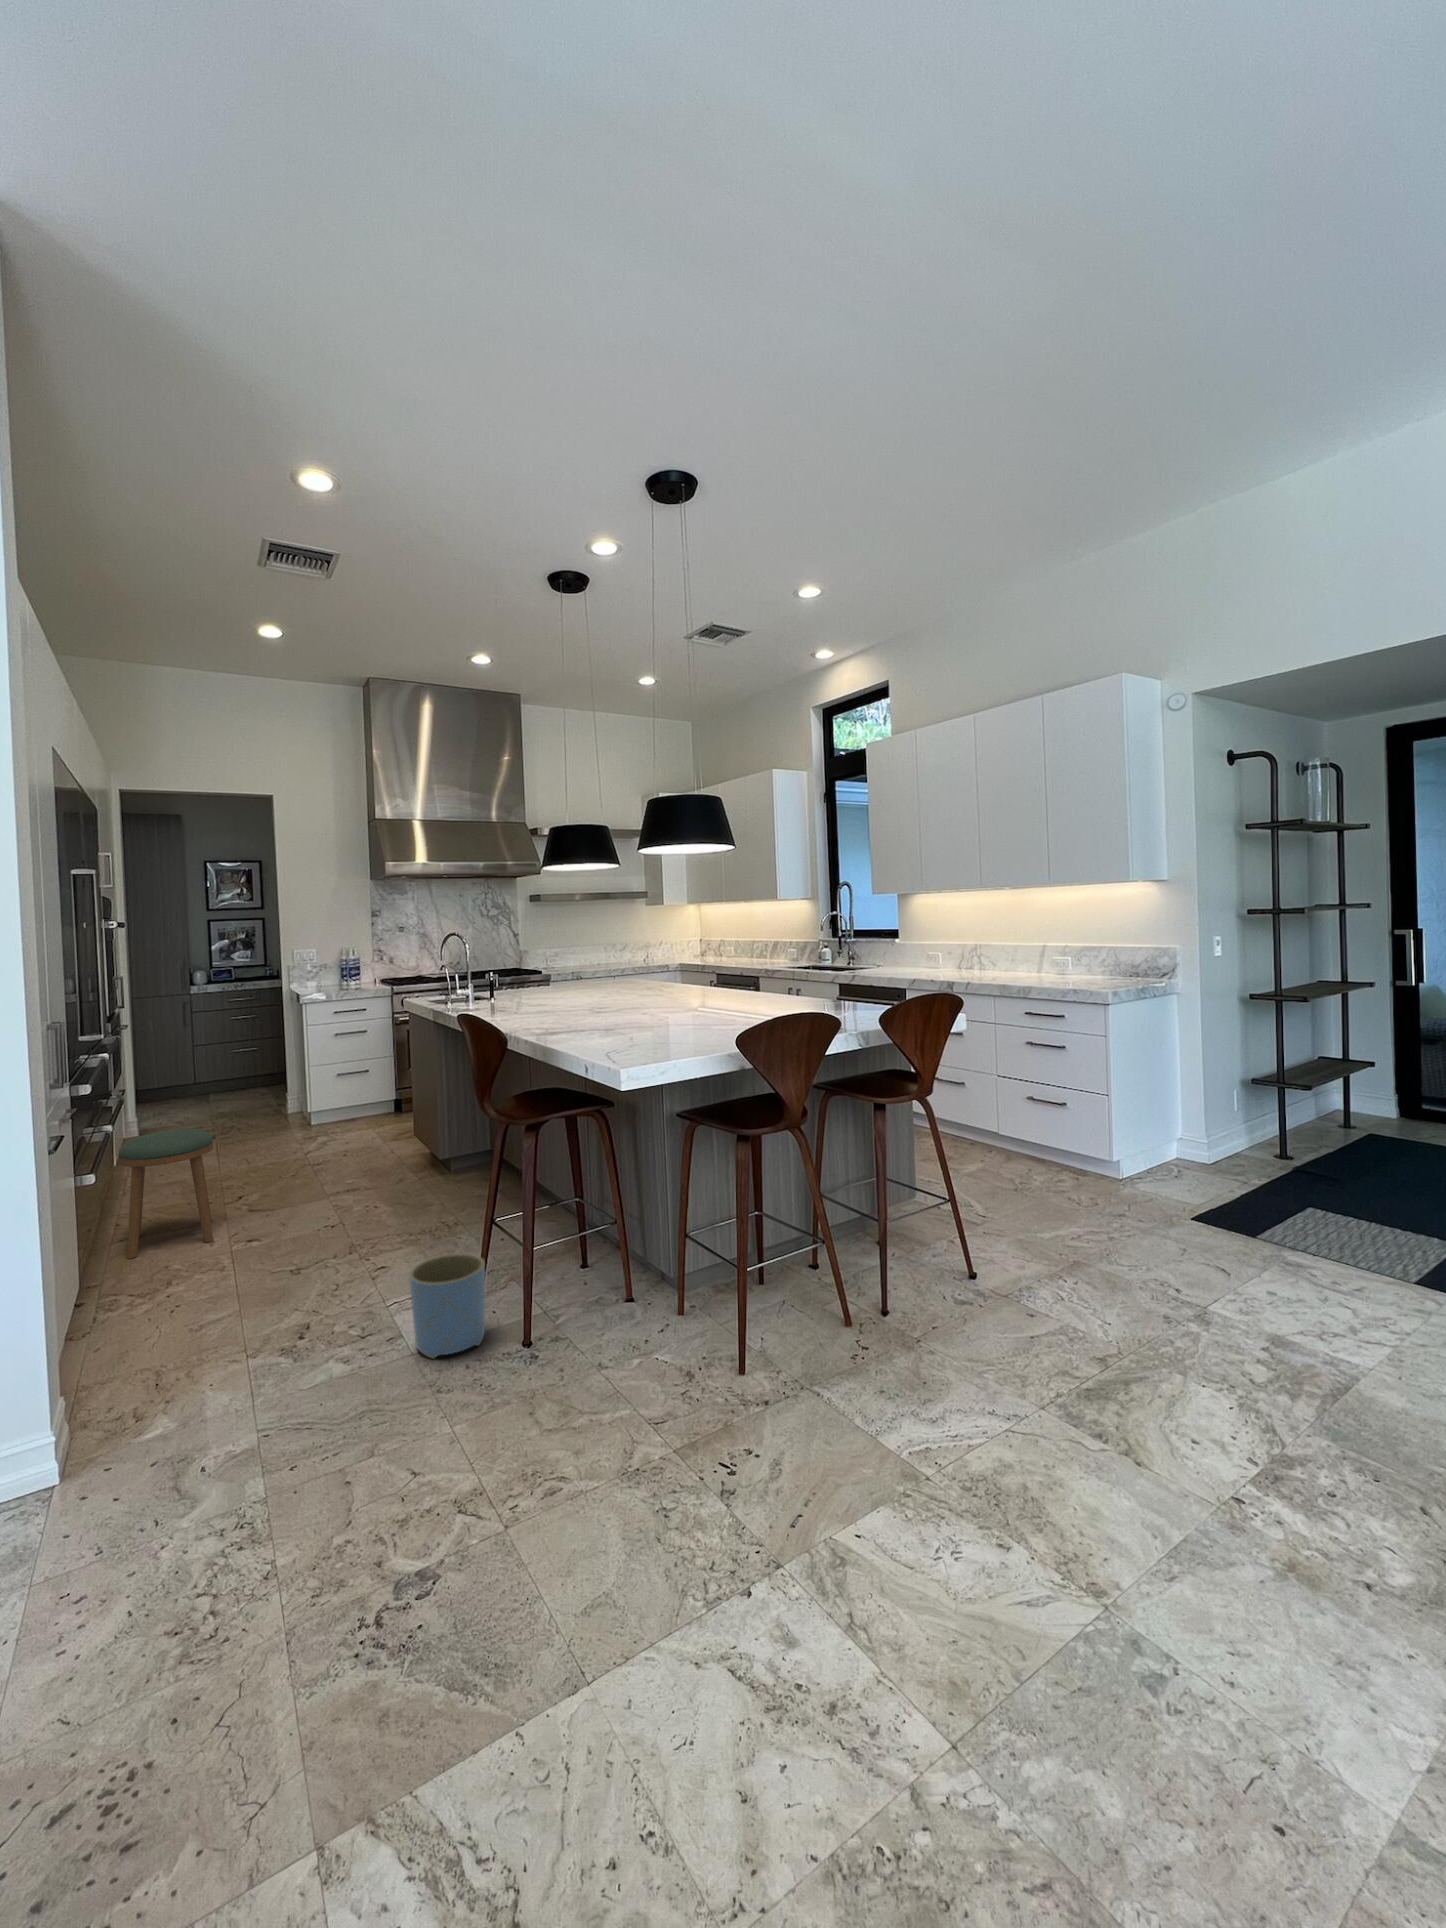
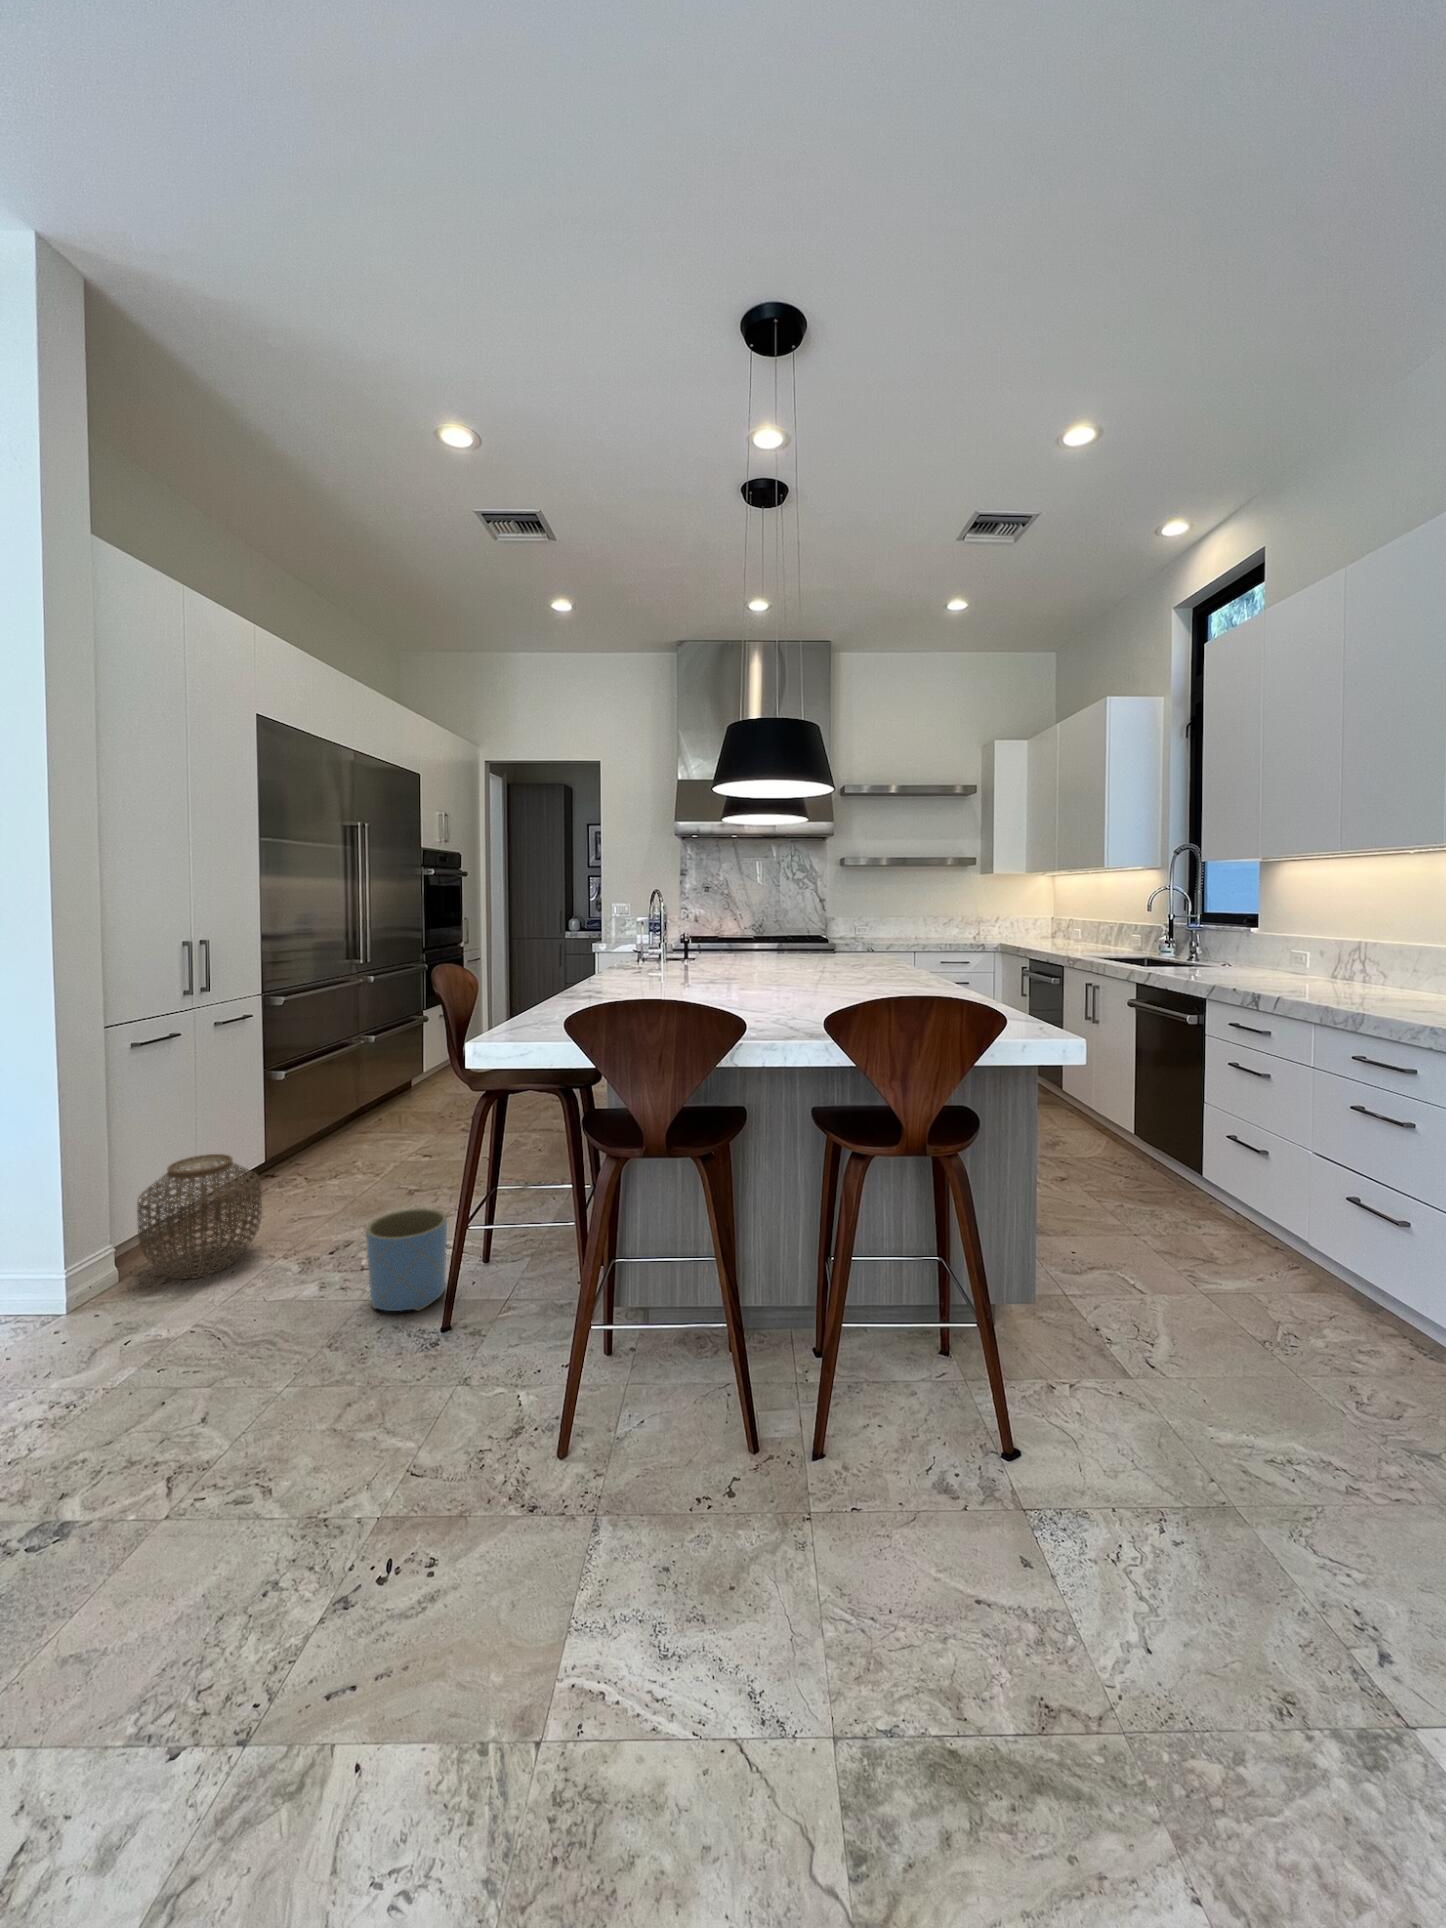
stool: present [118,1129,213,1259] -> none [351,1045,435,1145]
woven basket: none [84,1261,227,1414] -> present [137,1154,262,1279]

